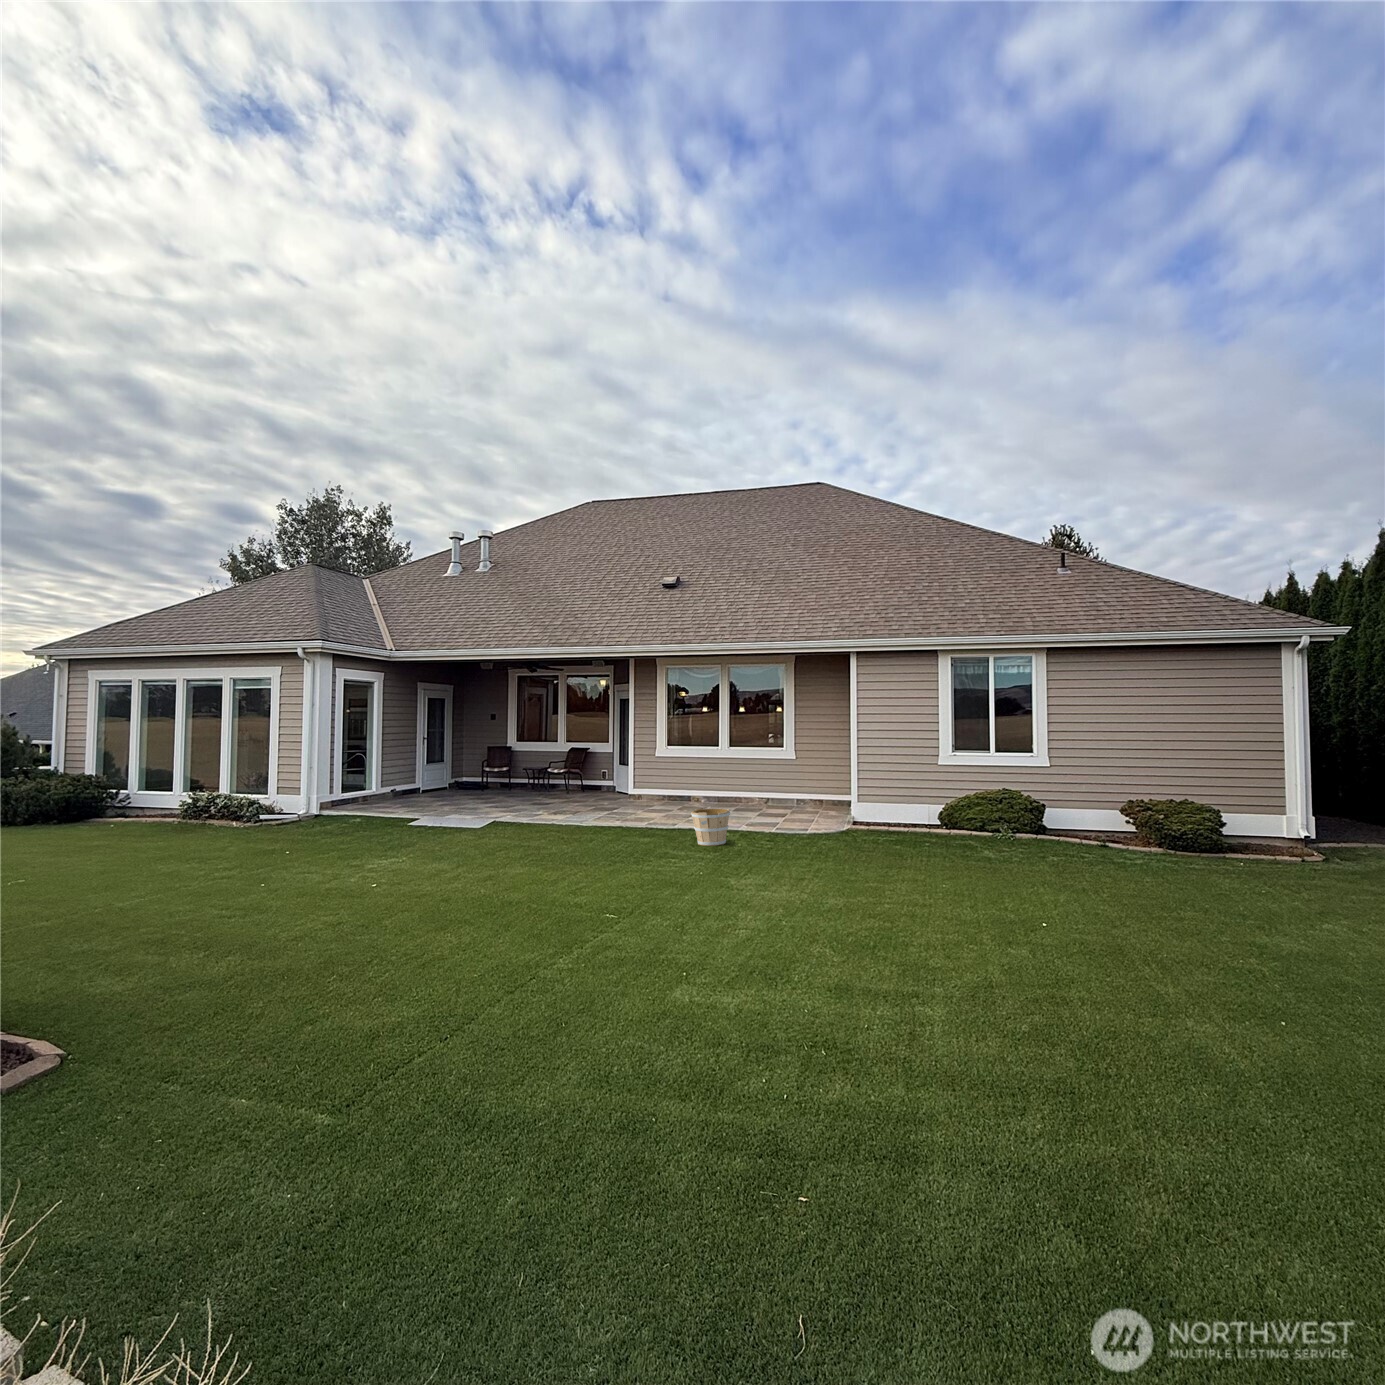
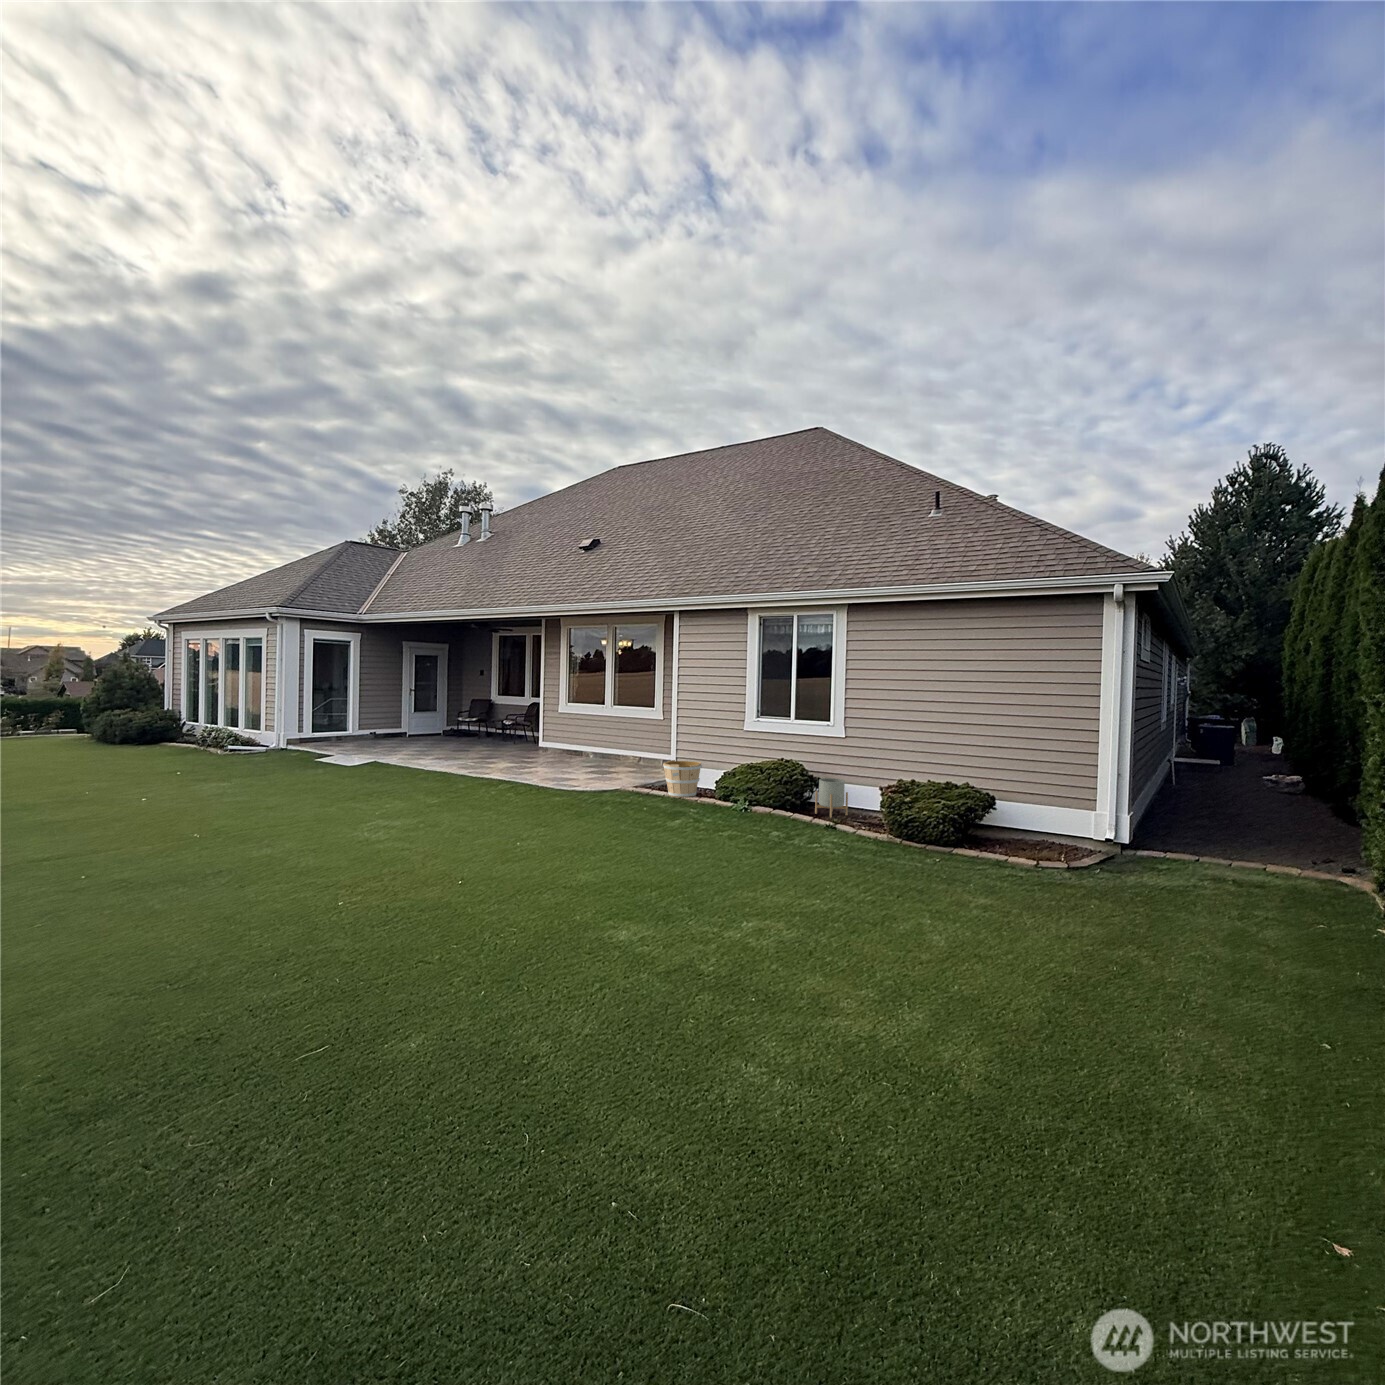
planter: none [846,820,880,860] -> present [815,778,848,818]

